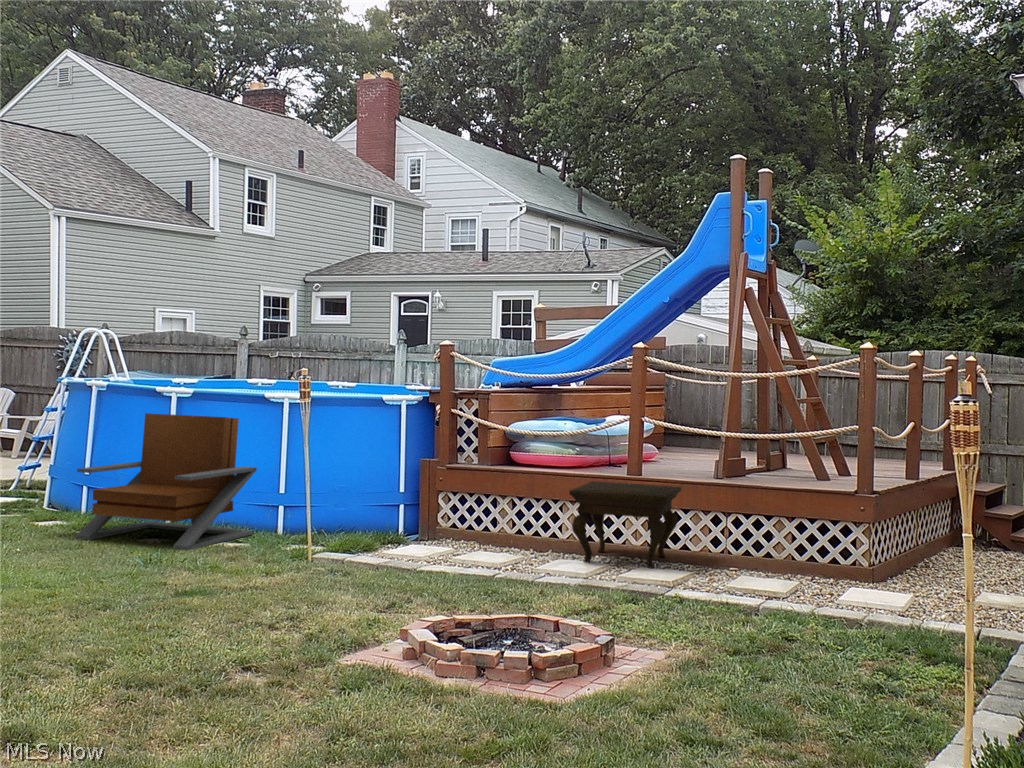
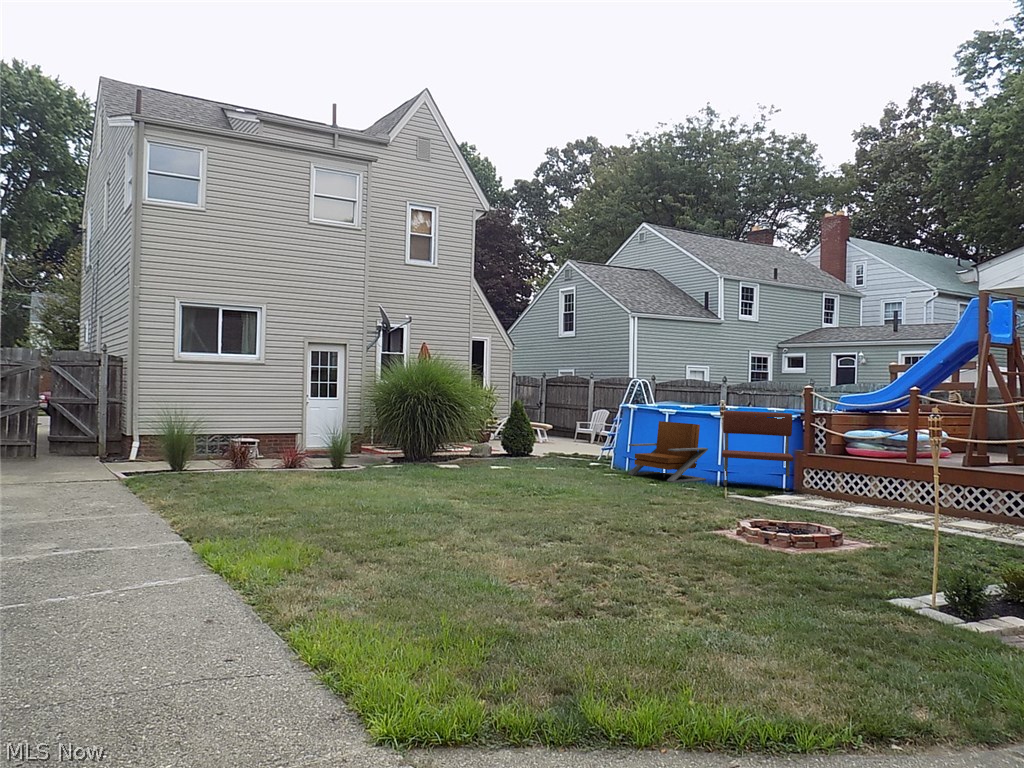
bench: none [289,388,434,546] -> present [722,411,794,490]
side table: present [569,481,681,568] -> none [862,465,938,512]

